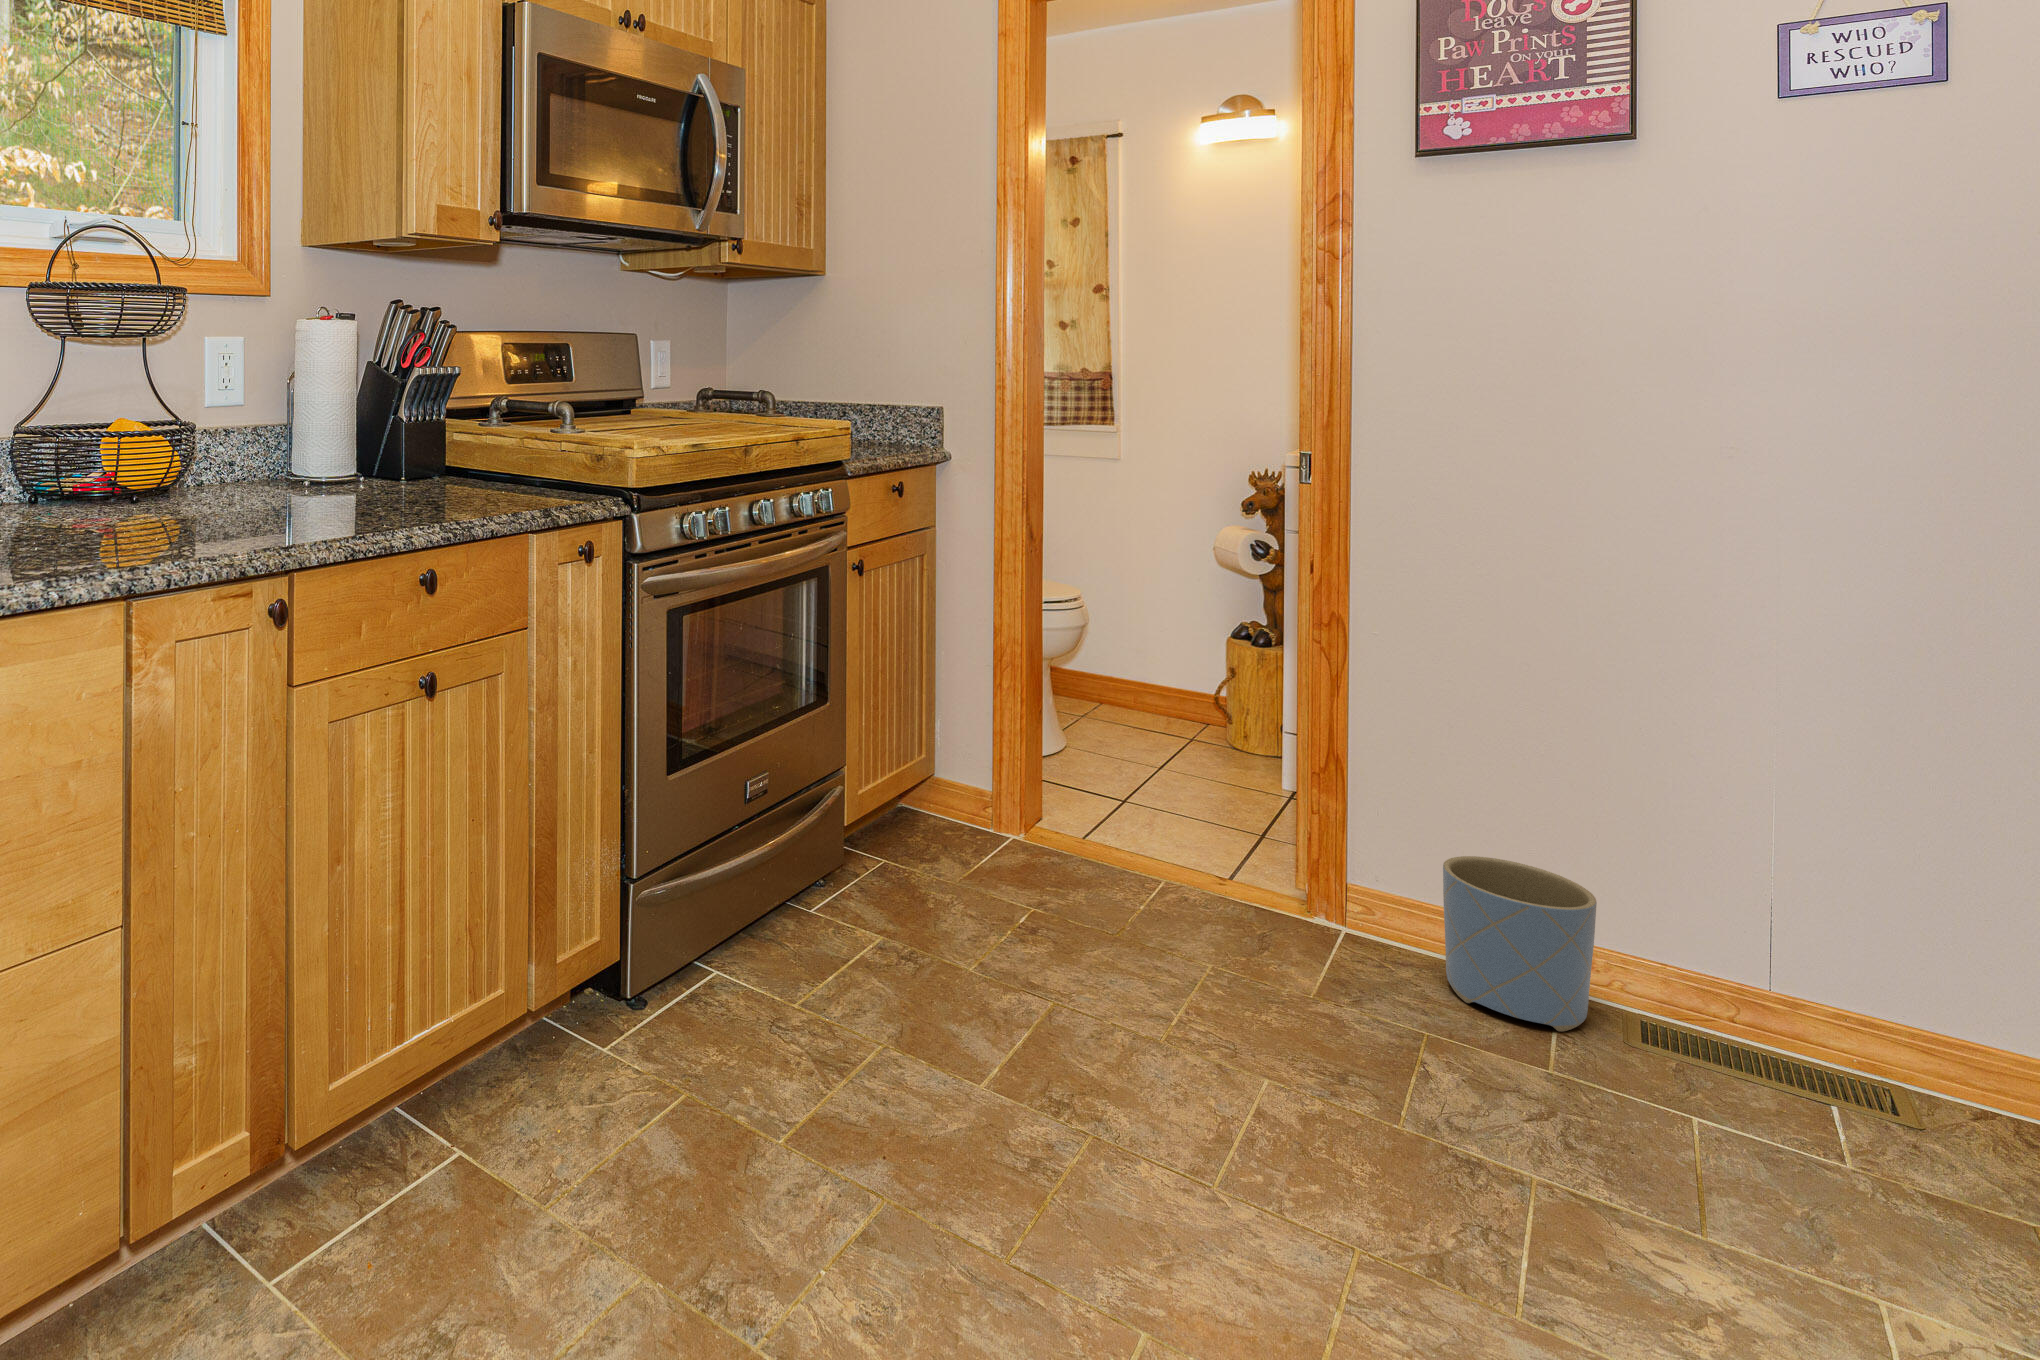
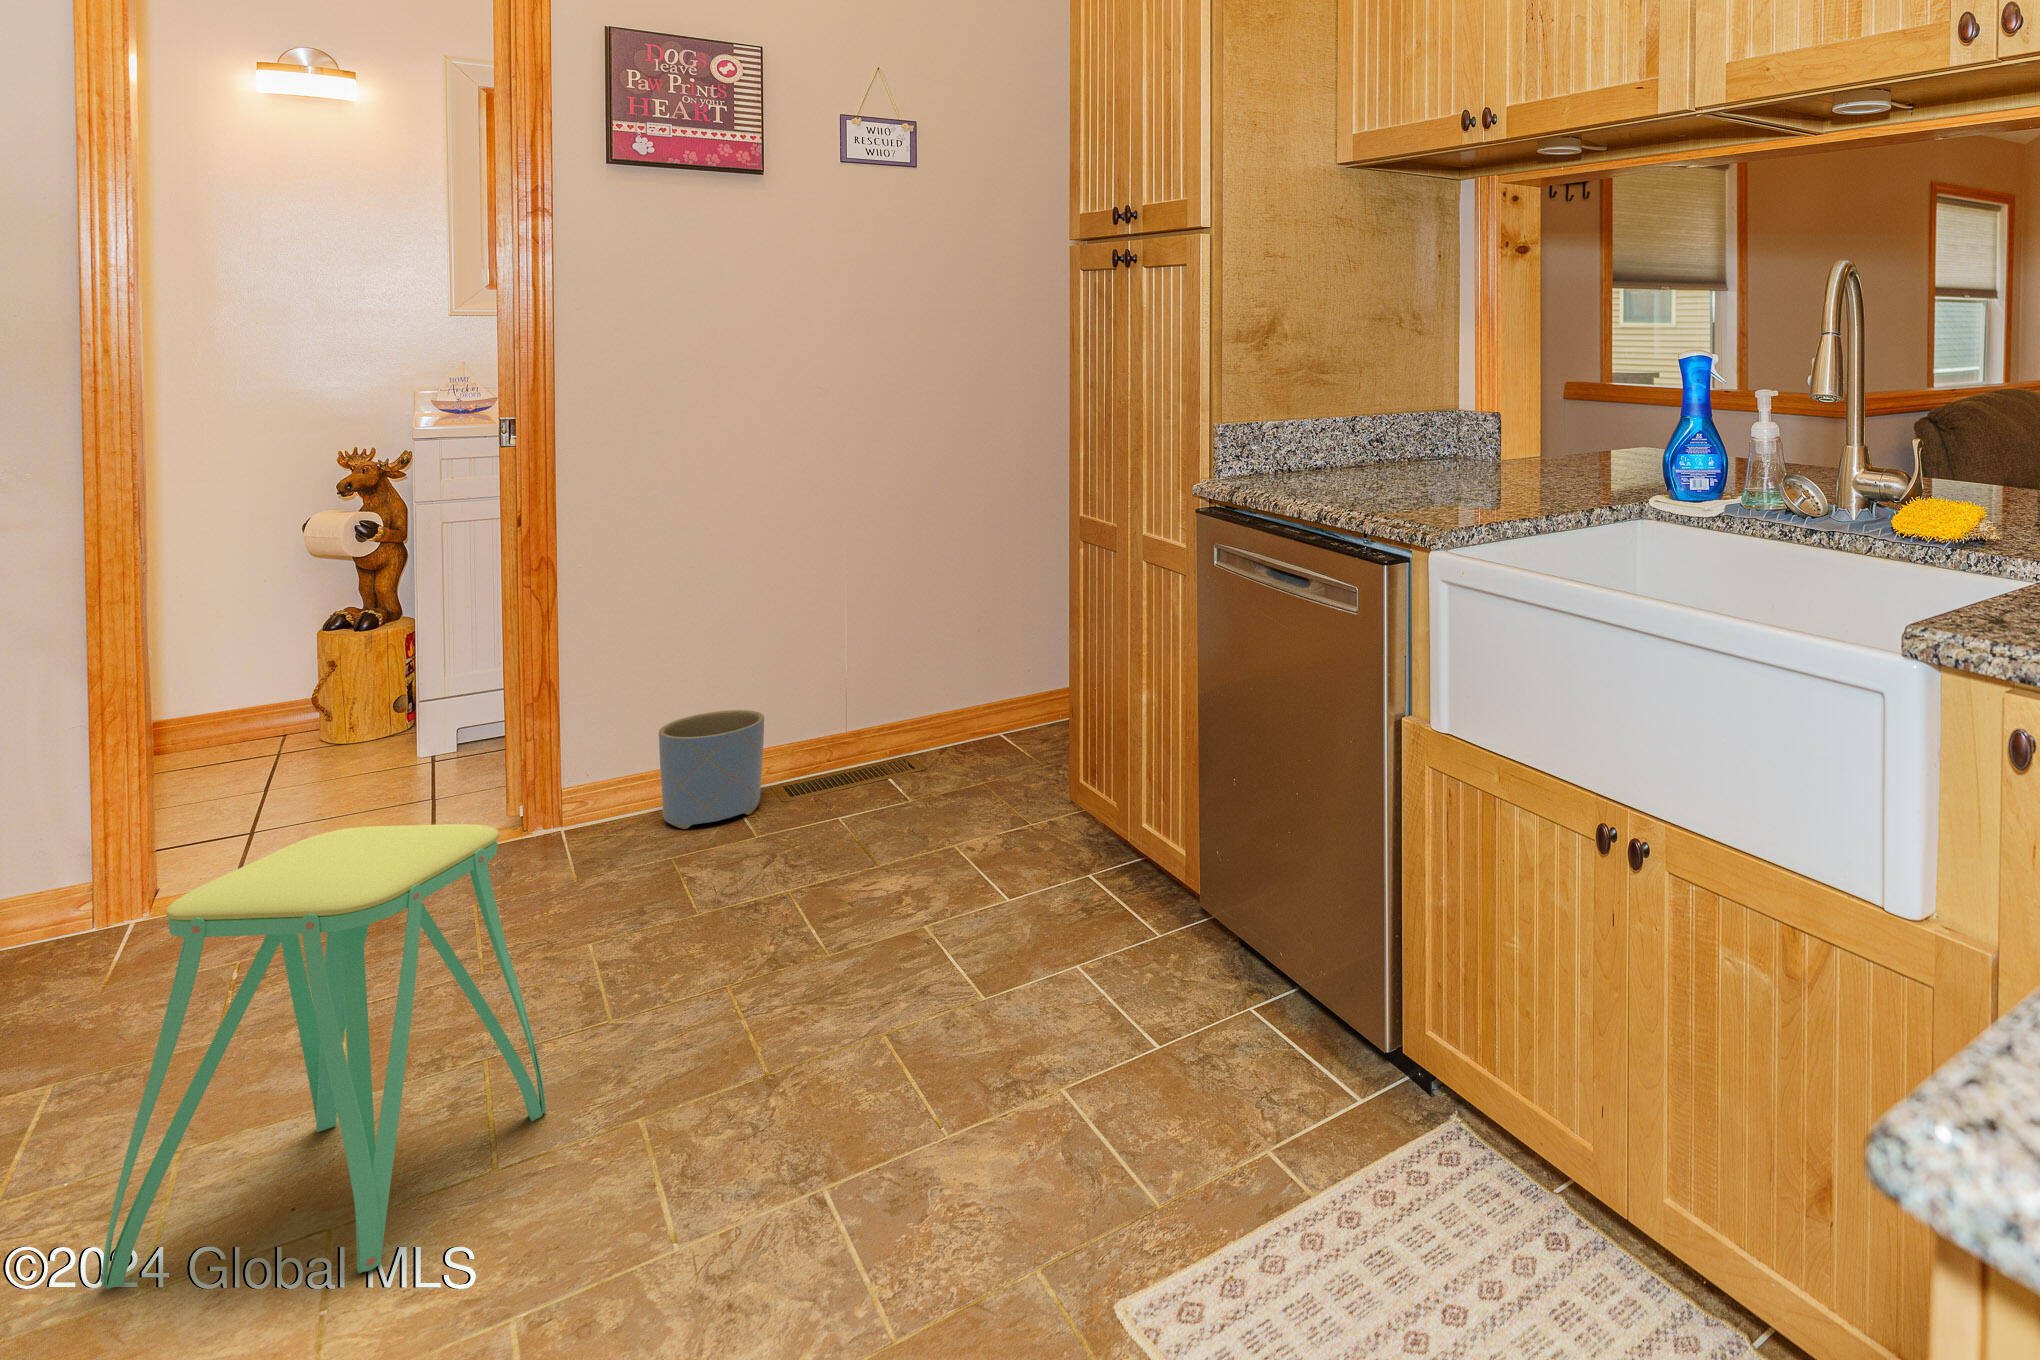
stool: none [779,818,1087,1265] -> present [101,824,546,1289]

